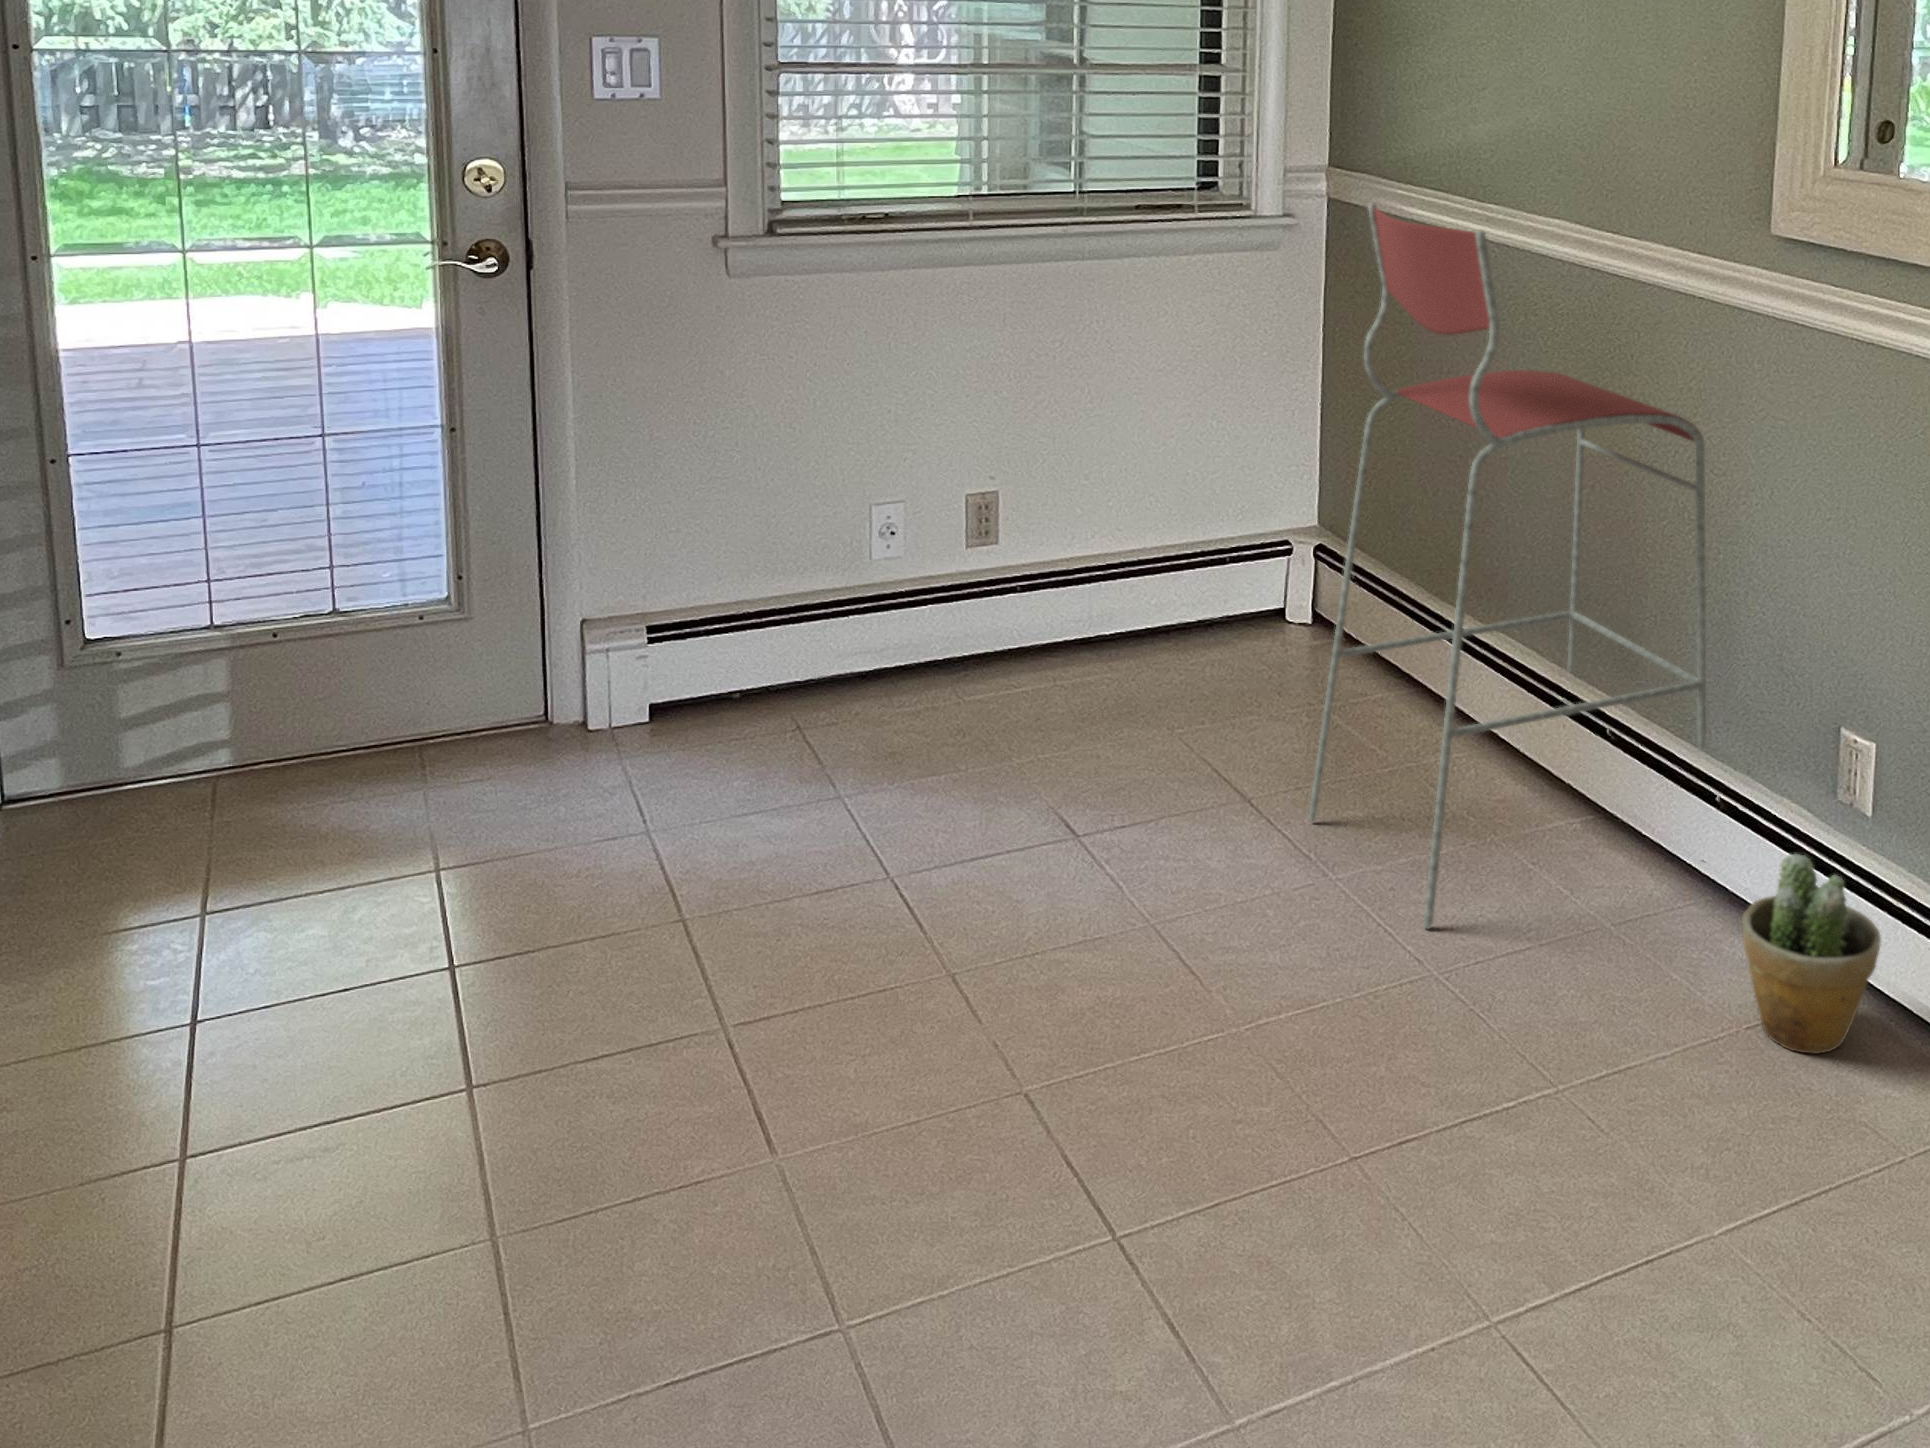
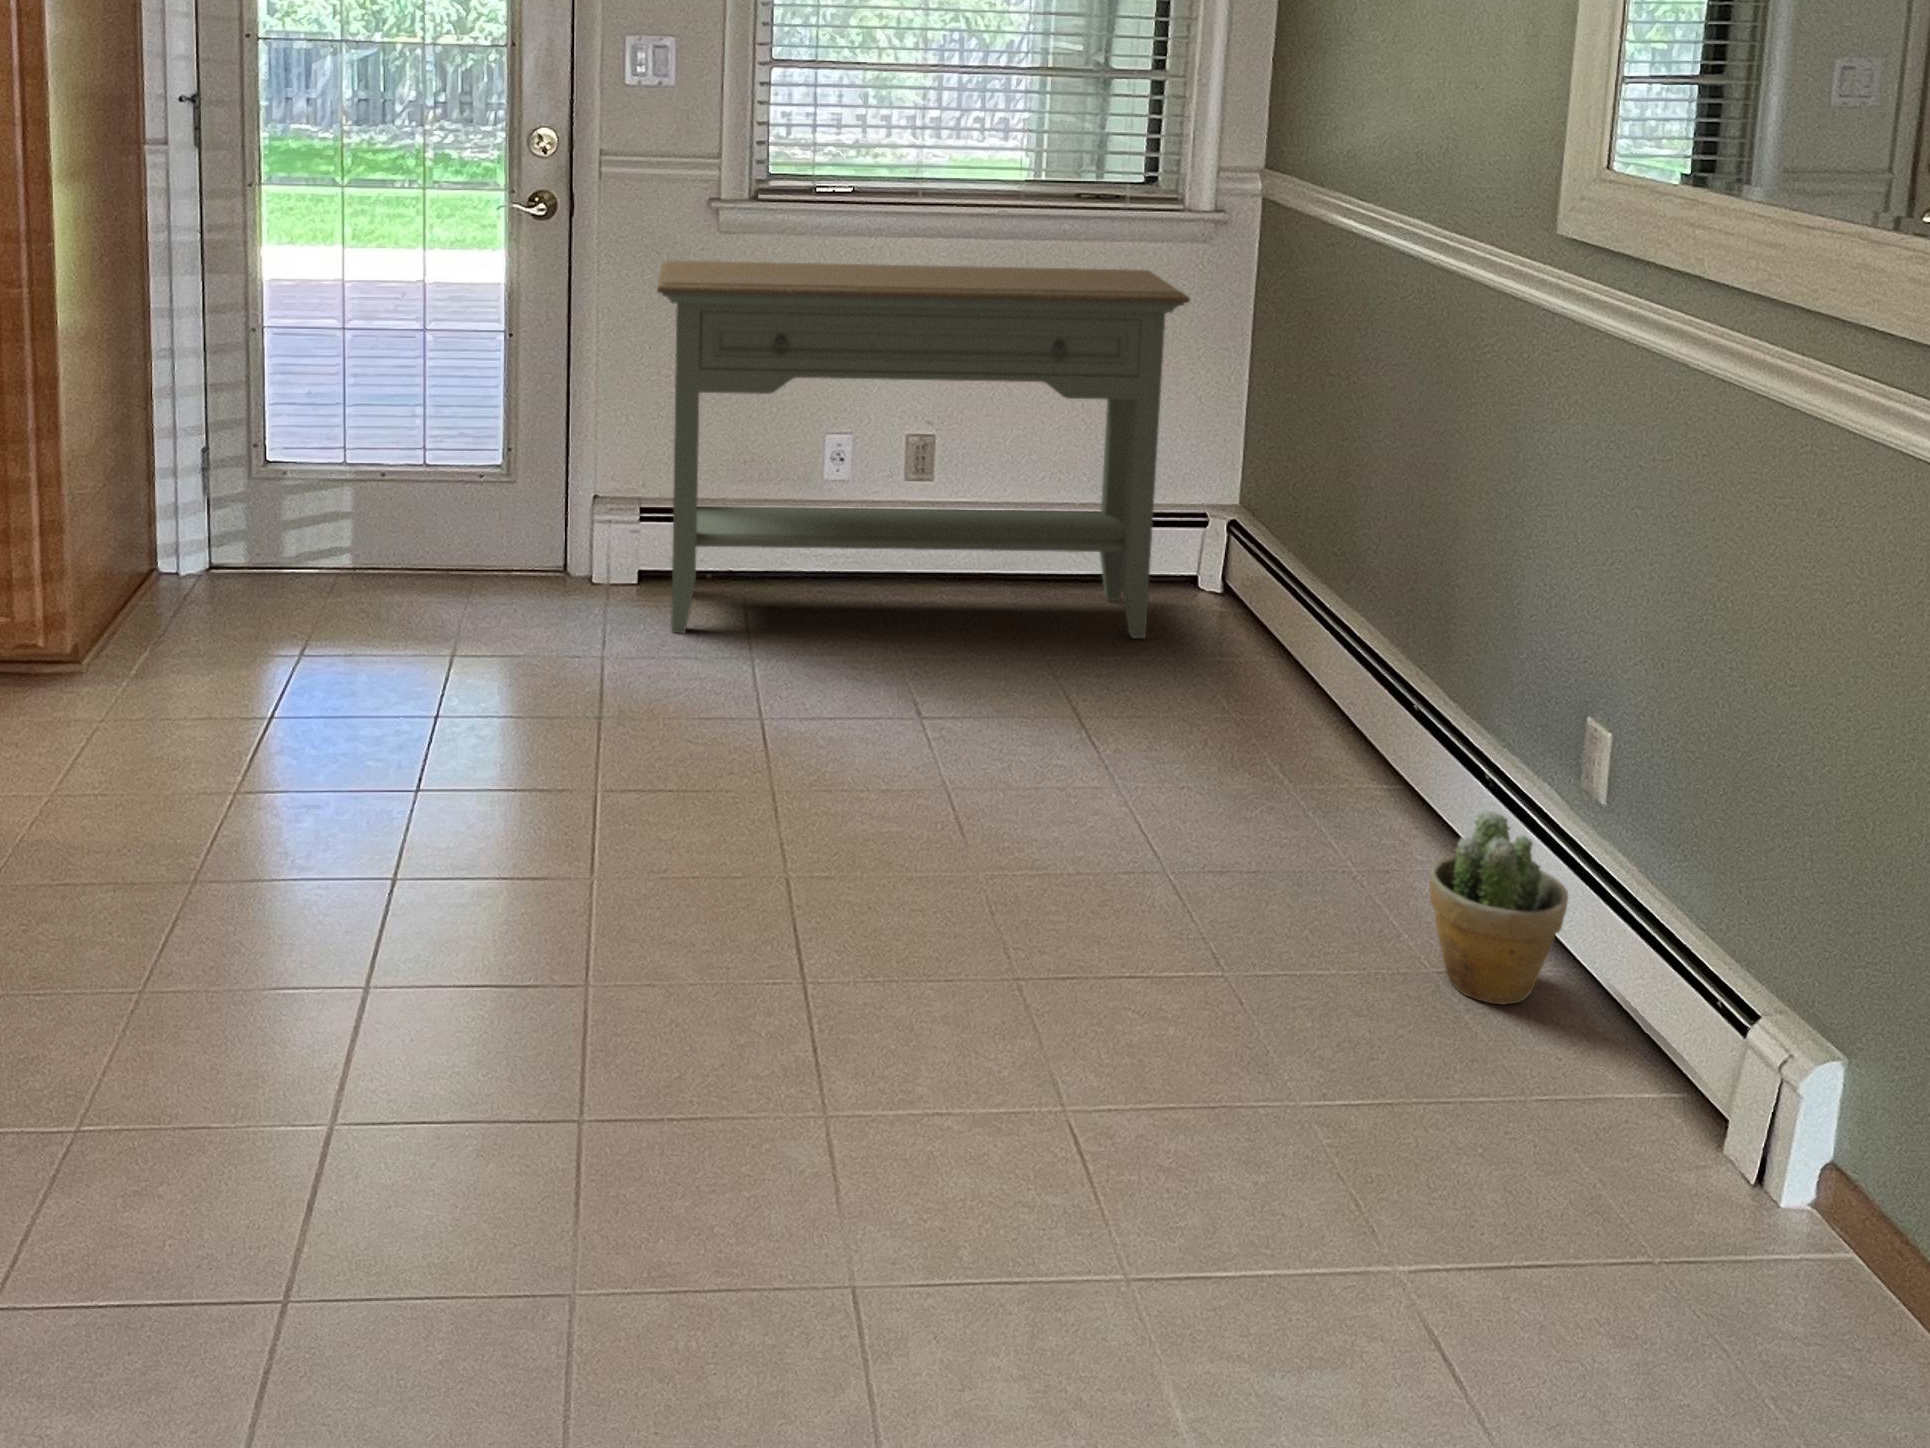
bar stool: present [1309,203,1706,929] -> none [1121,184,1498,837]
console table: none [662,285,1302,782] -> present [657,260,1190,638]

